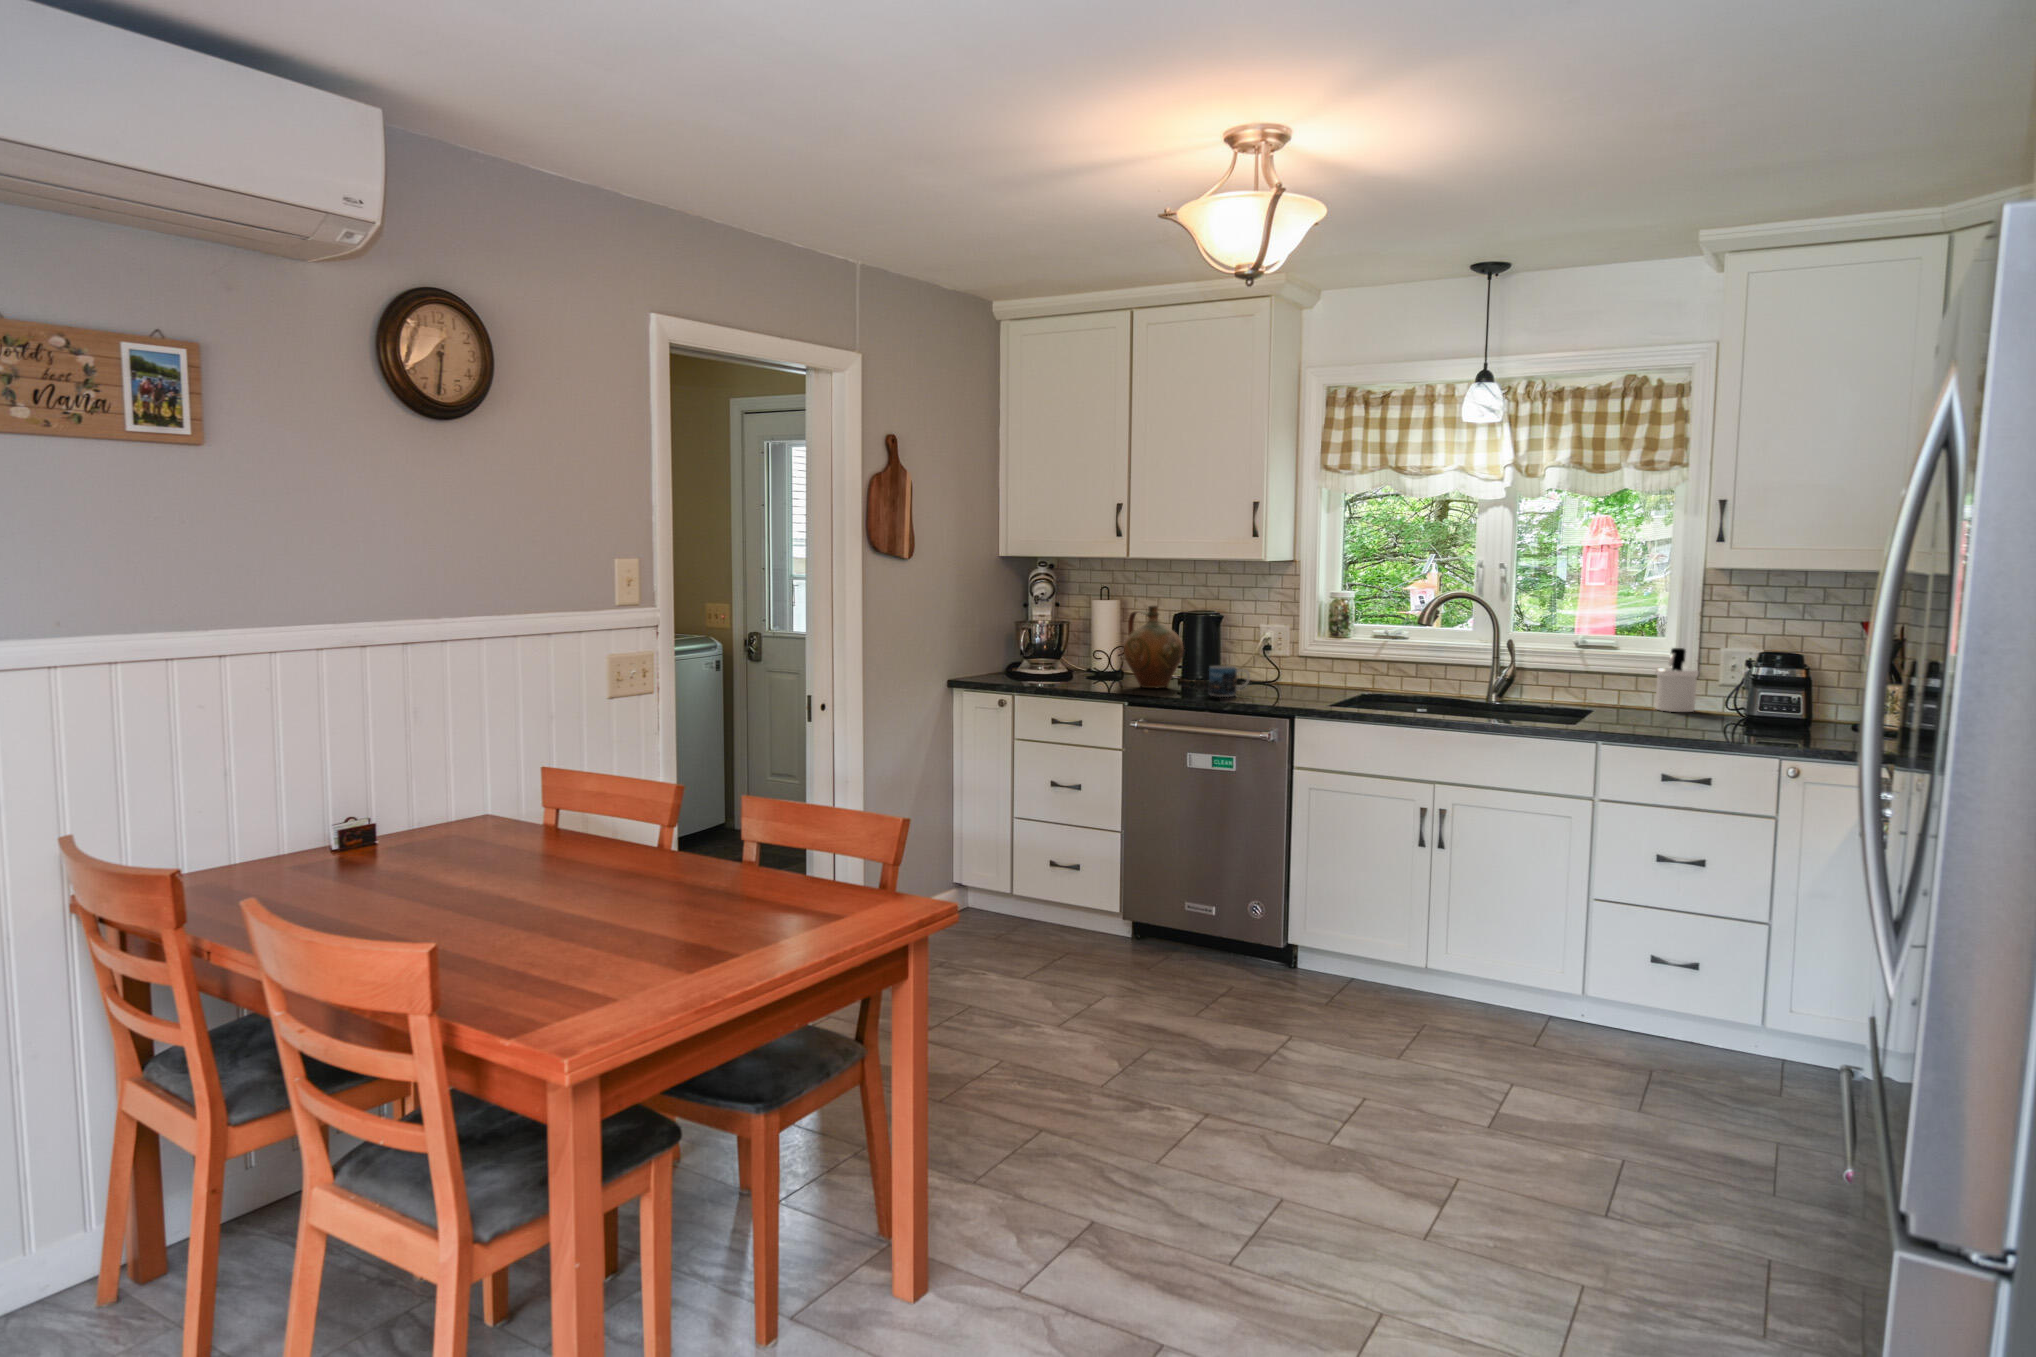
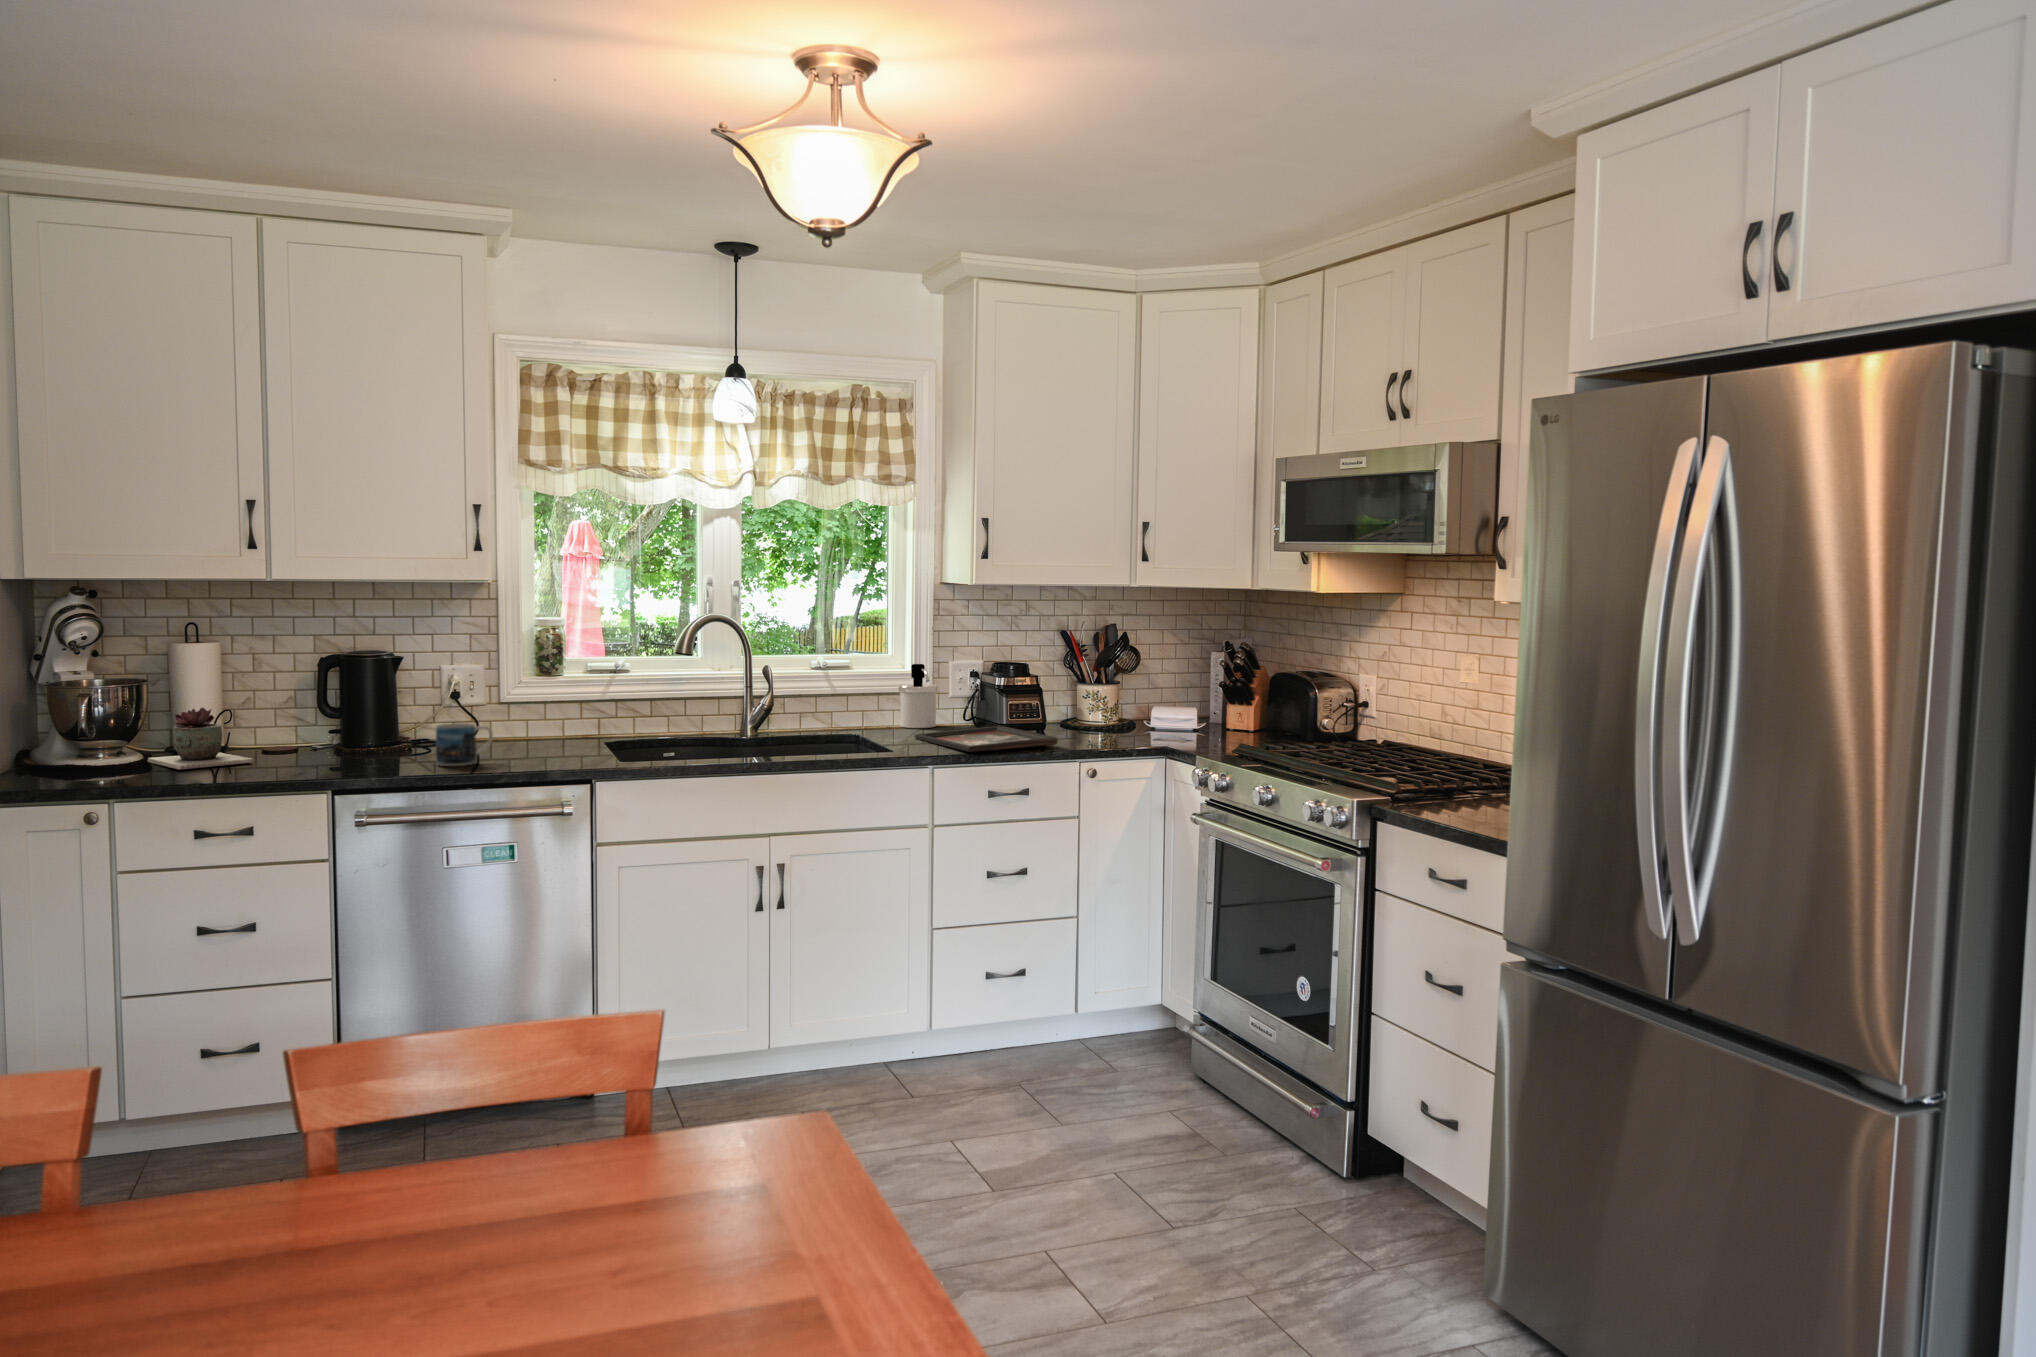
ceramic jug: present [1124,606,1184,688] -> none [277,646,375,766]
succulent plant: none [1072,643,1118,682] -> present [148,708,253,770]
decorative tray: none [1633,715,1756,738] -> present [915,726,1057,752]

